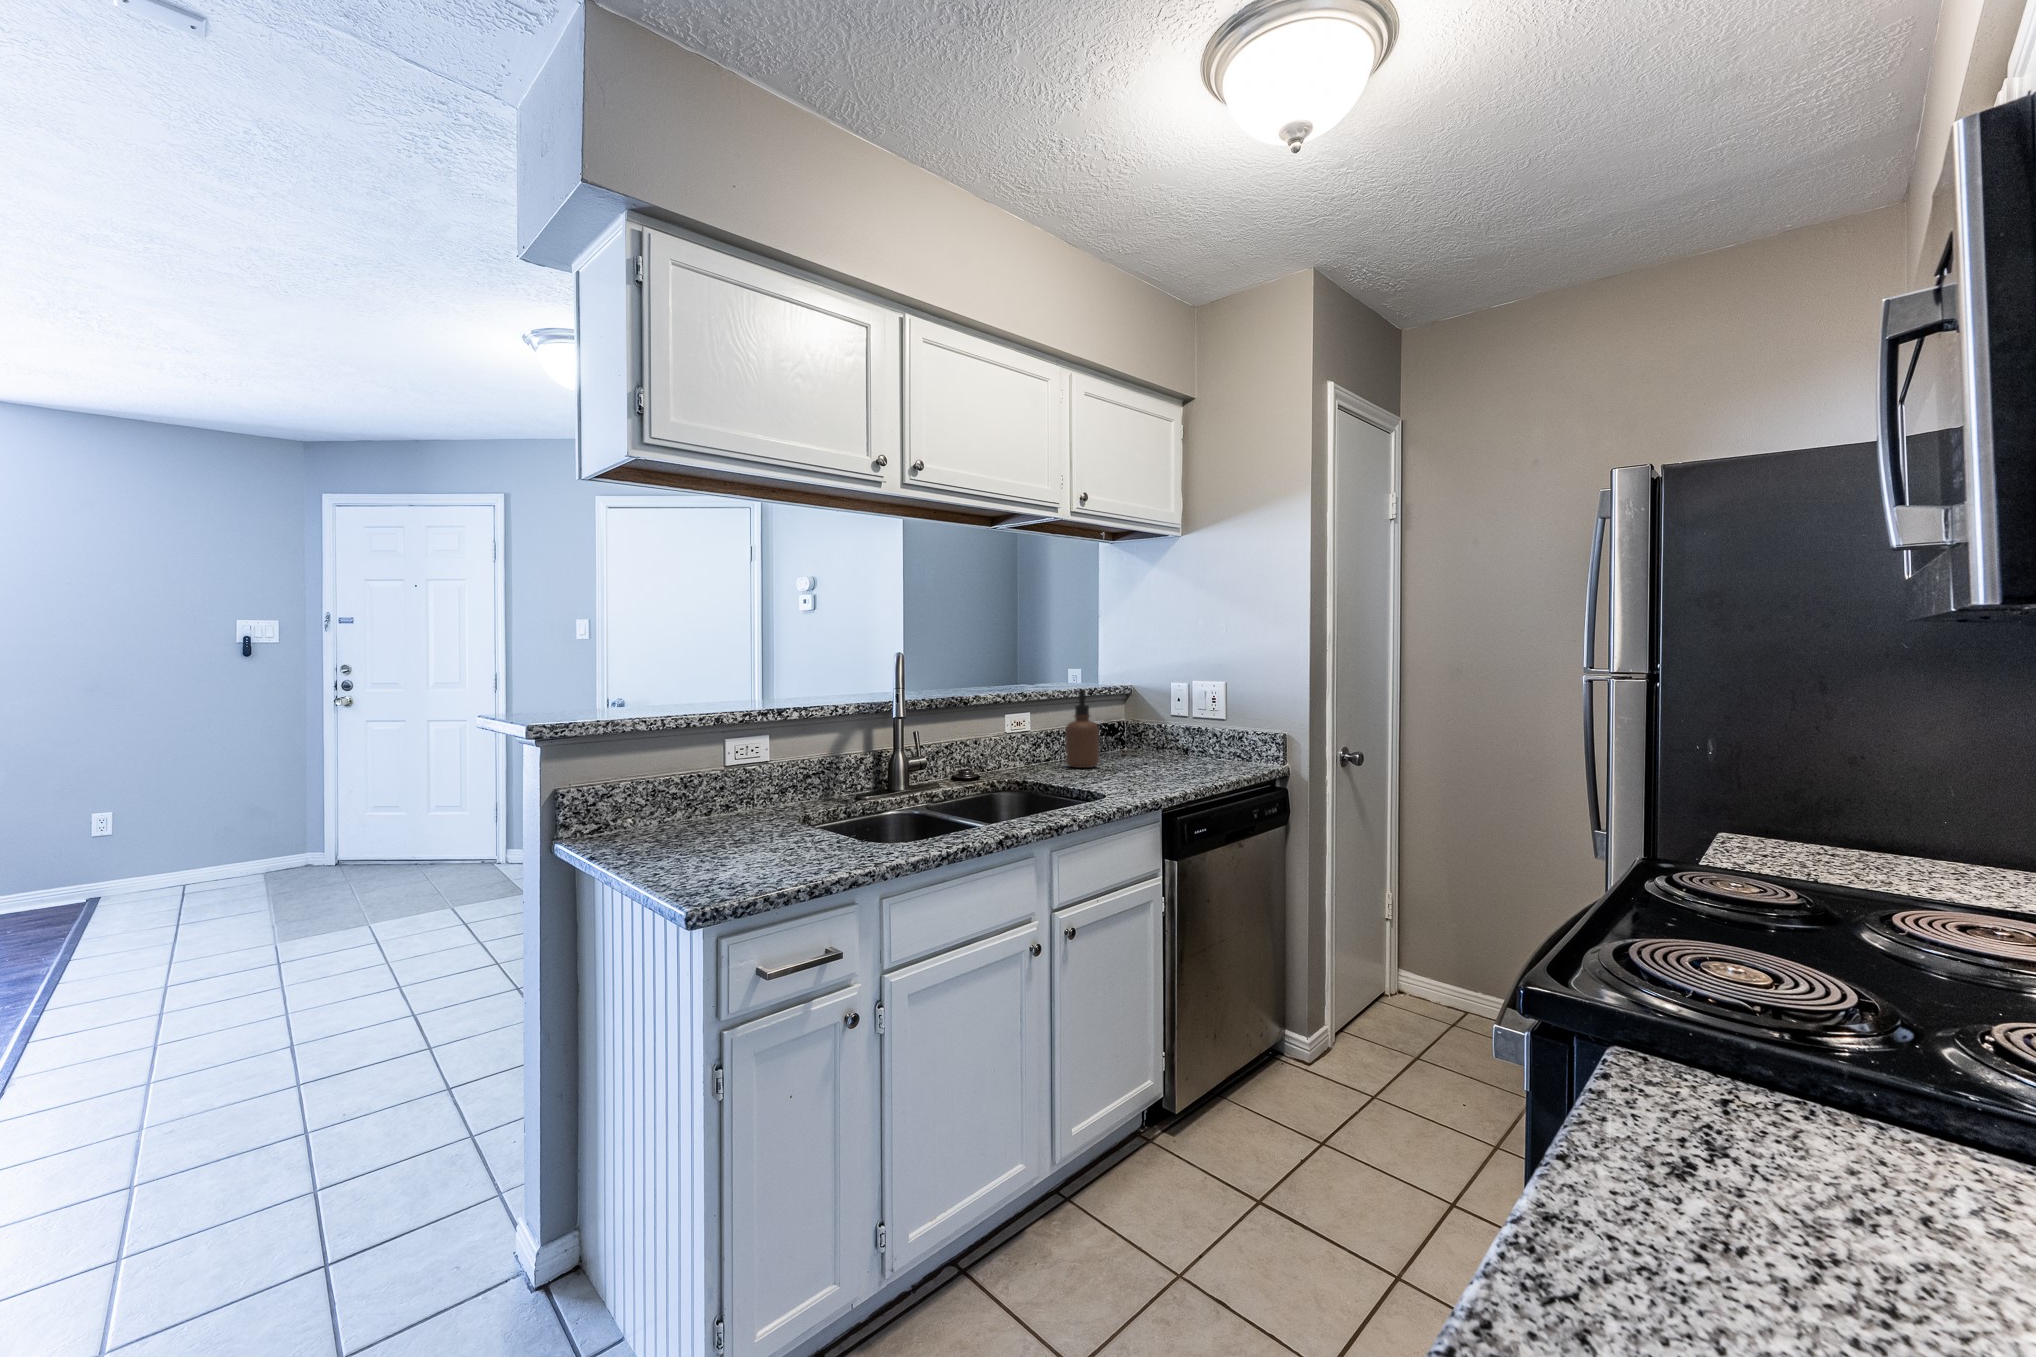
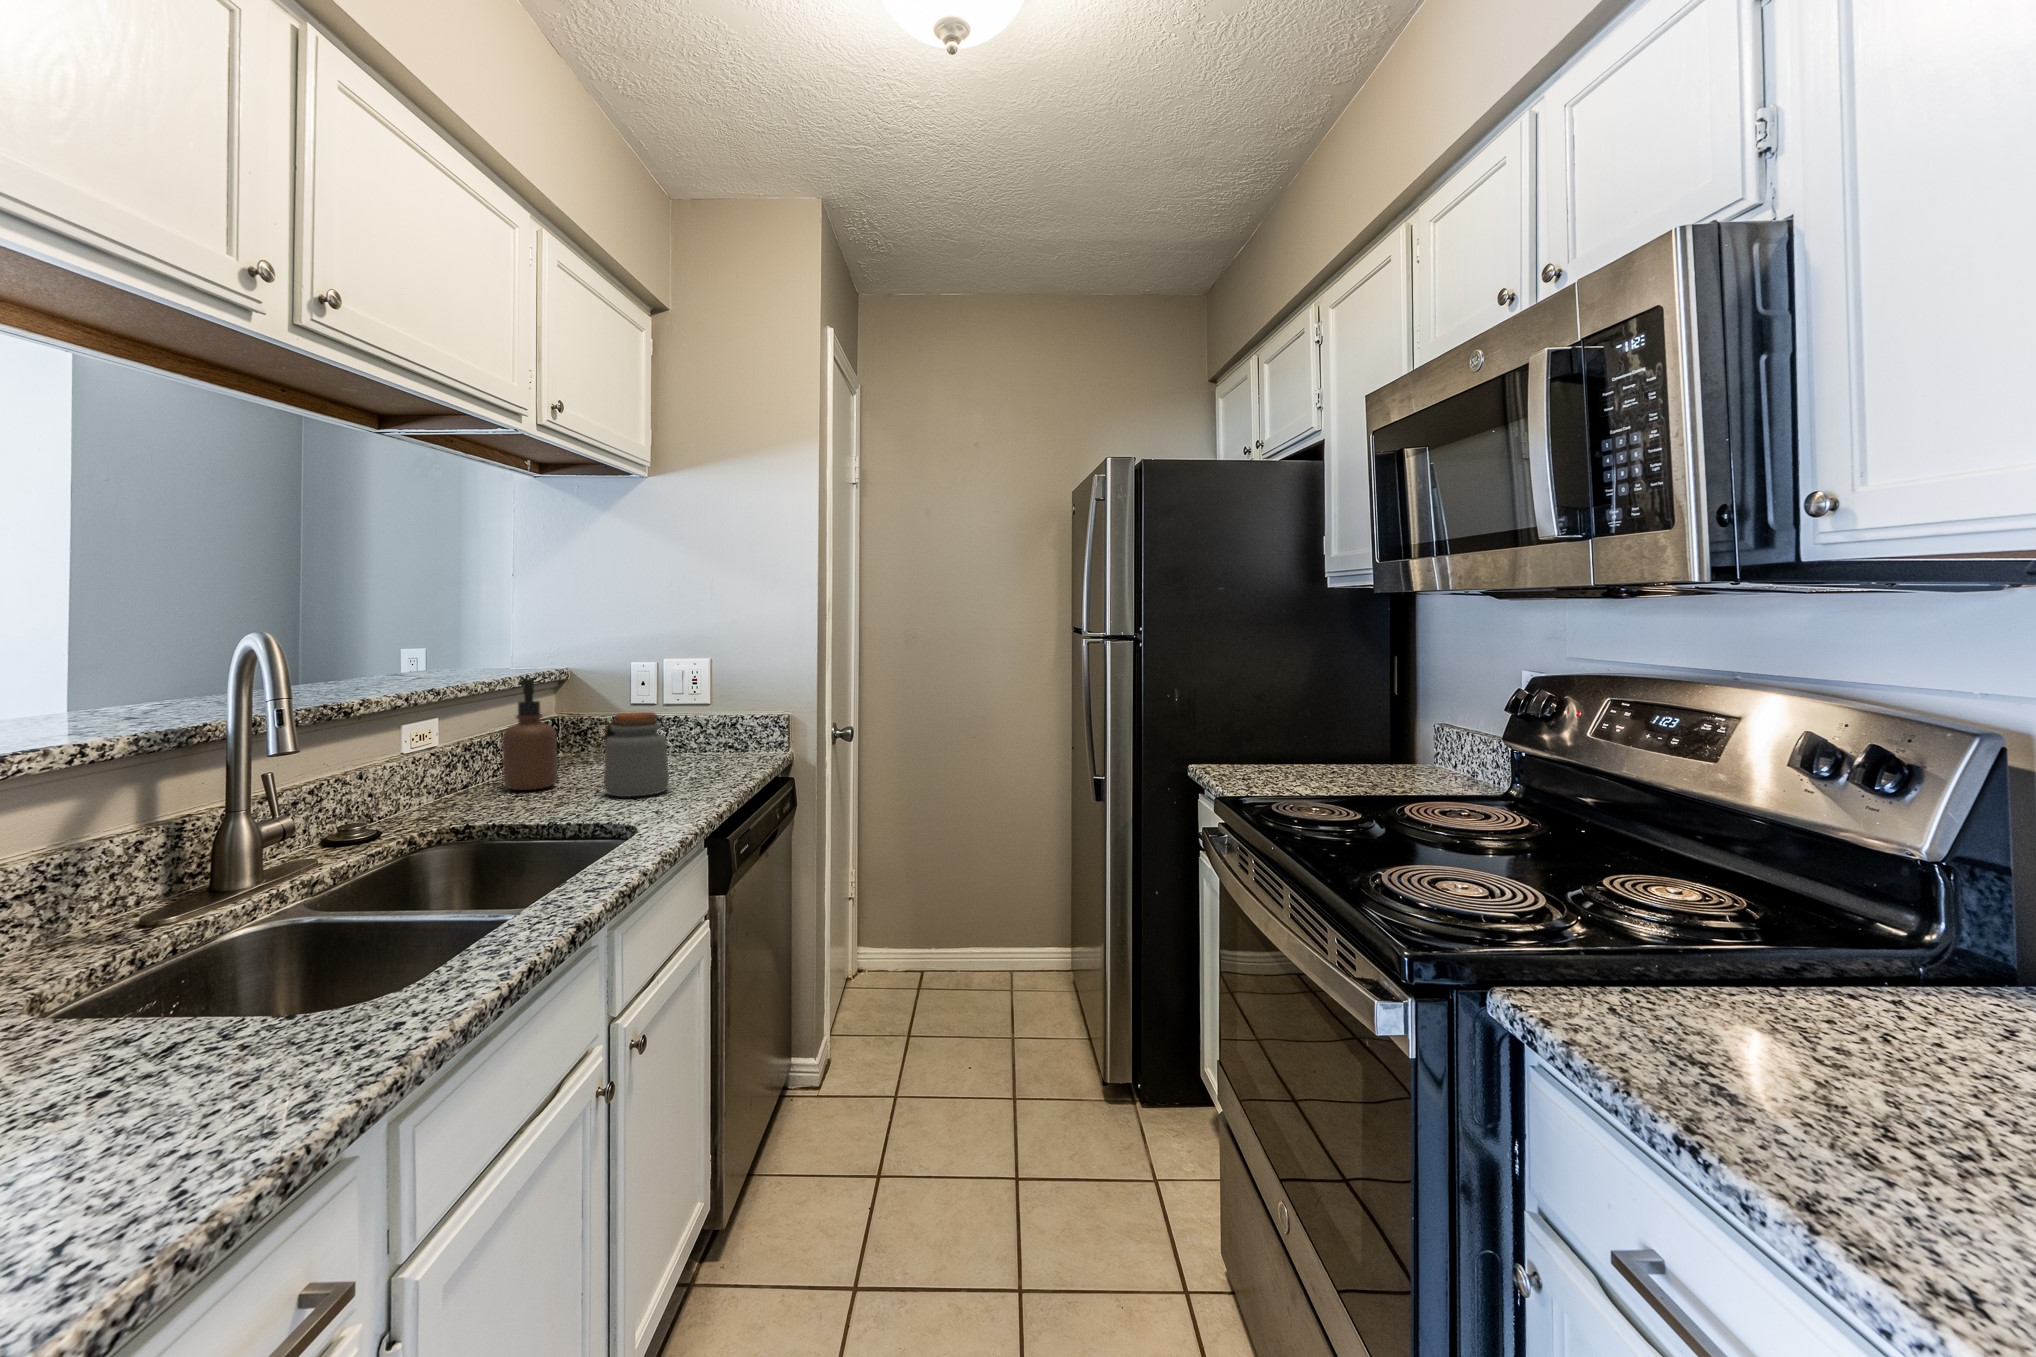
jar: none [1118,714,1163,776] -> present [604,712,669,797]

